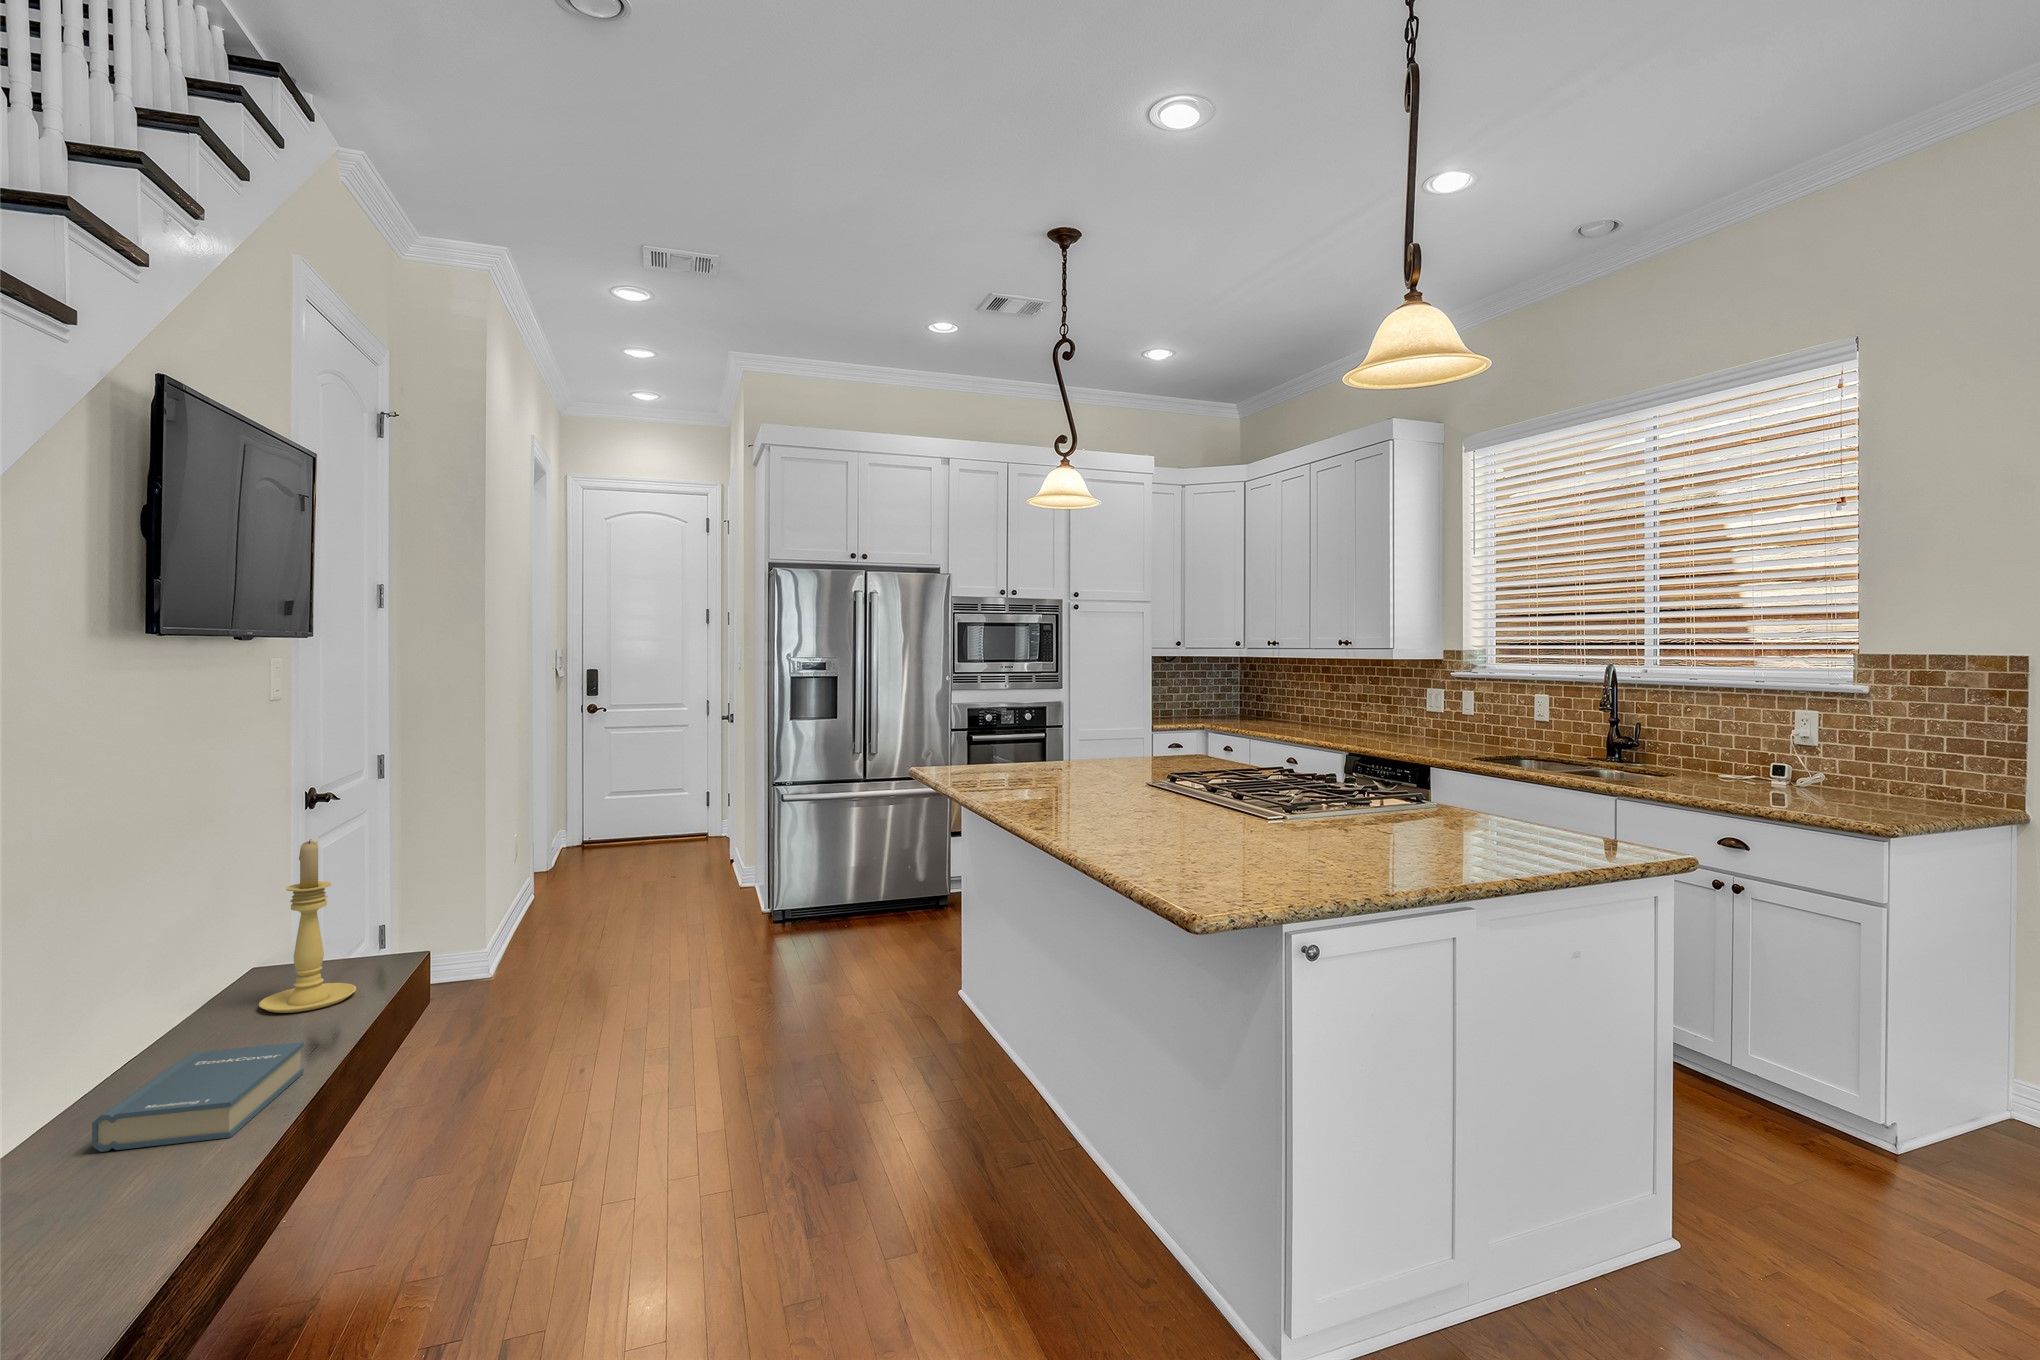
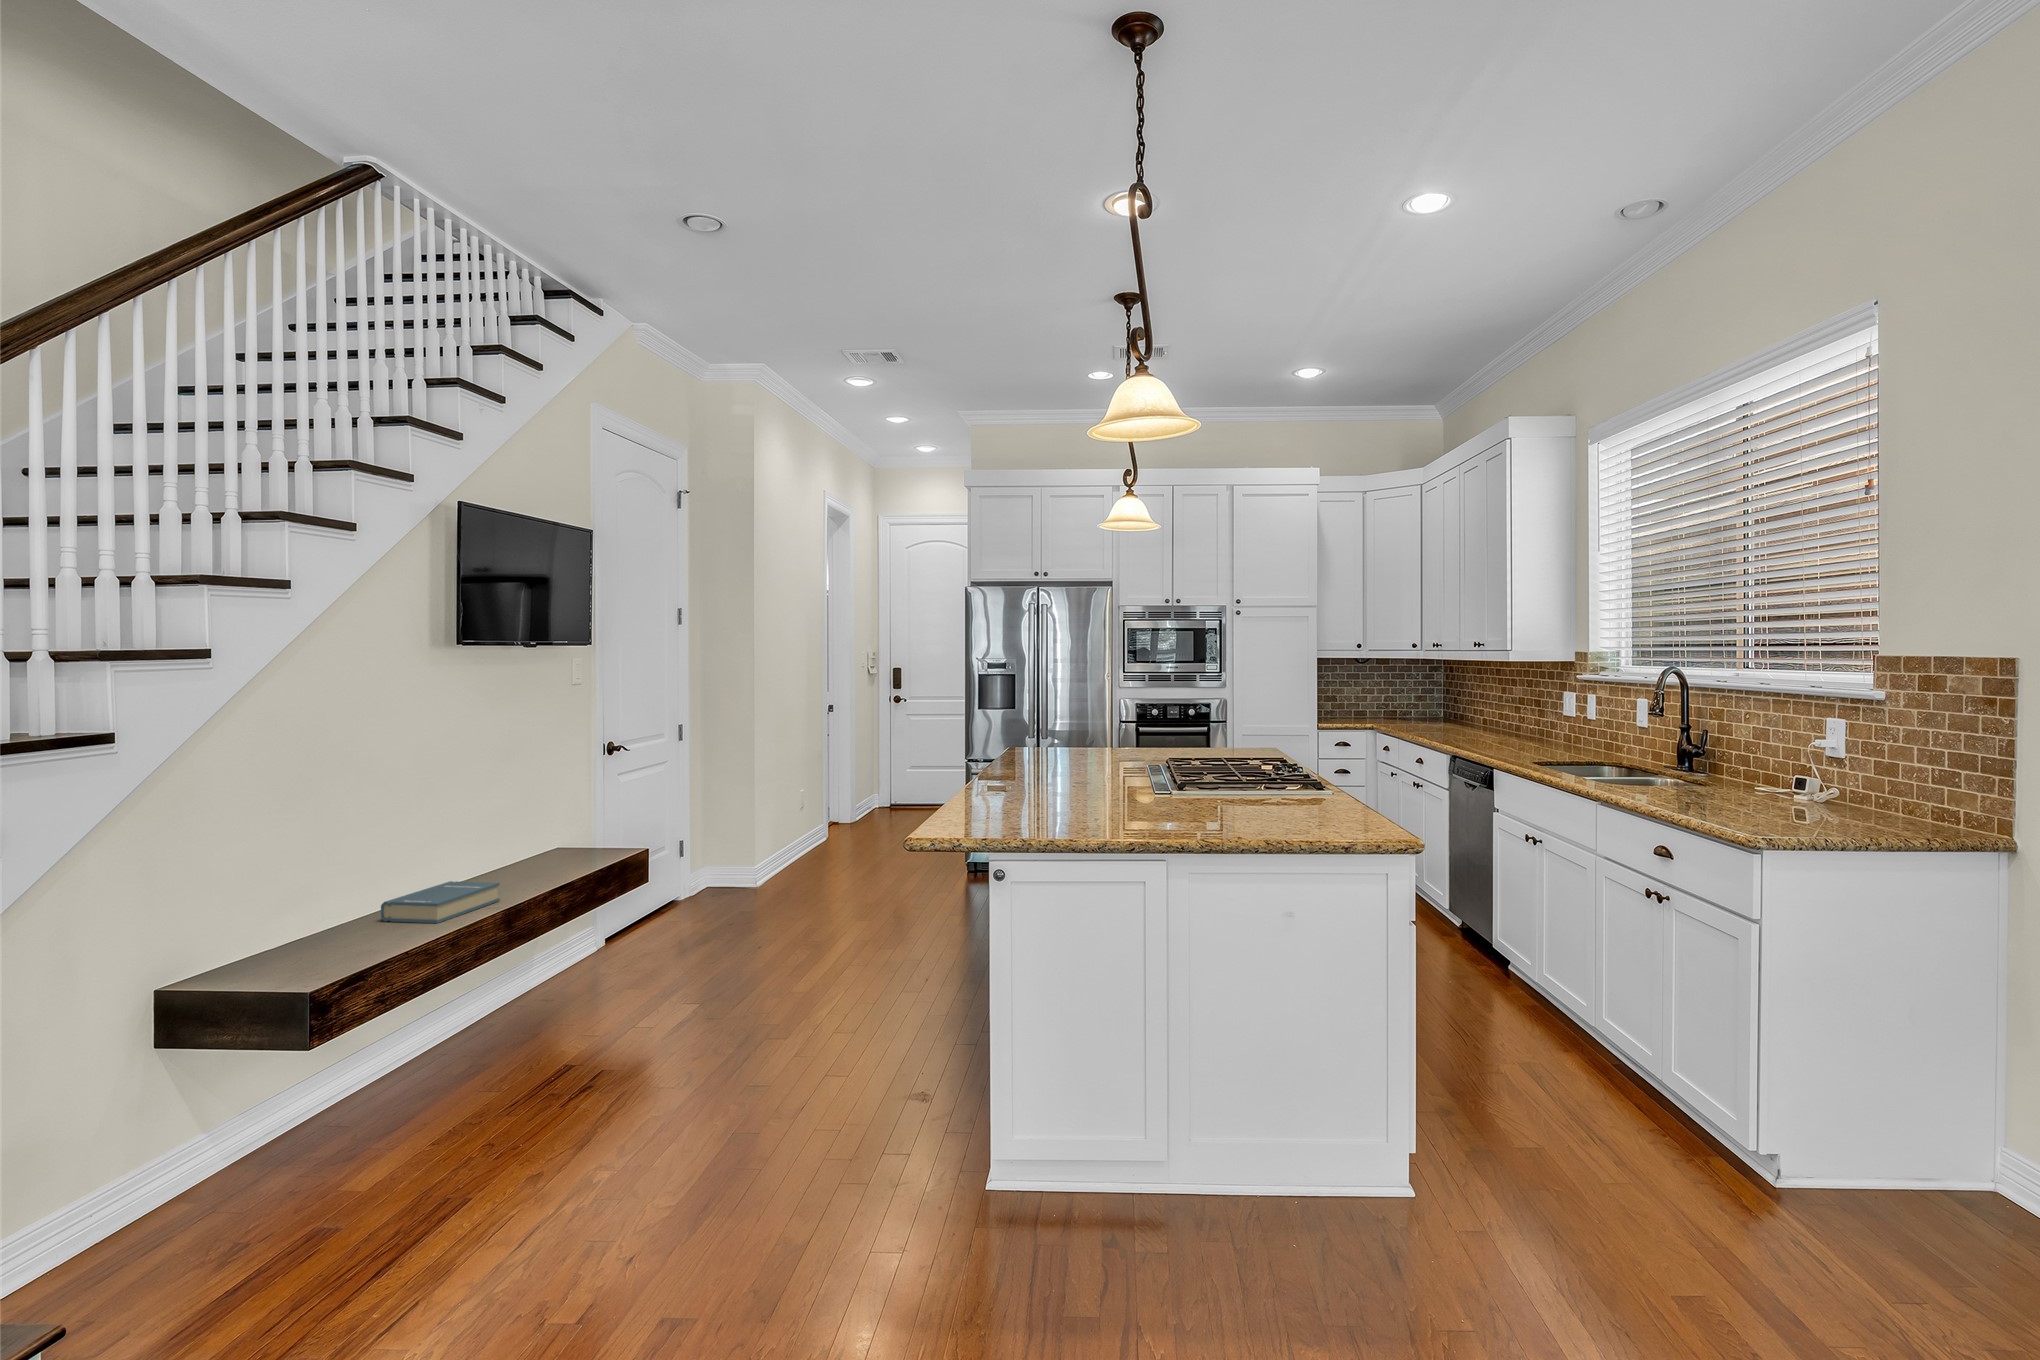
candle holder: present [259,839,356,1013] -> none [517,769,572,873]

